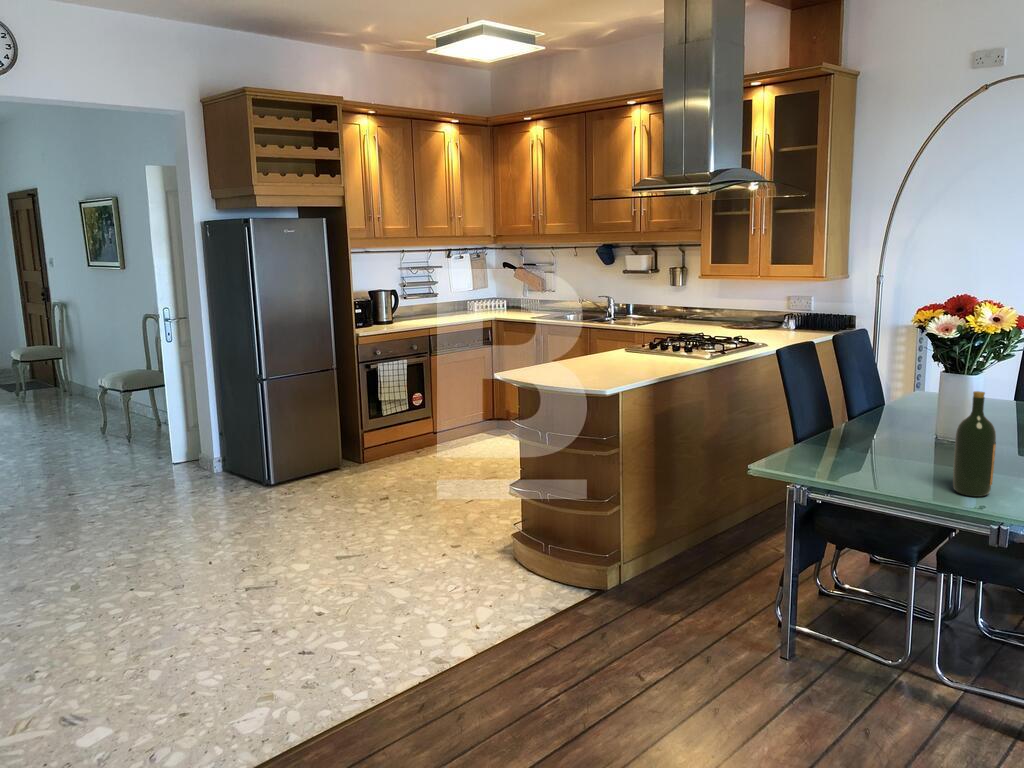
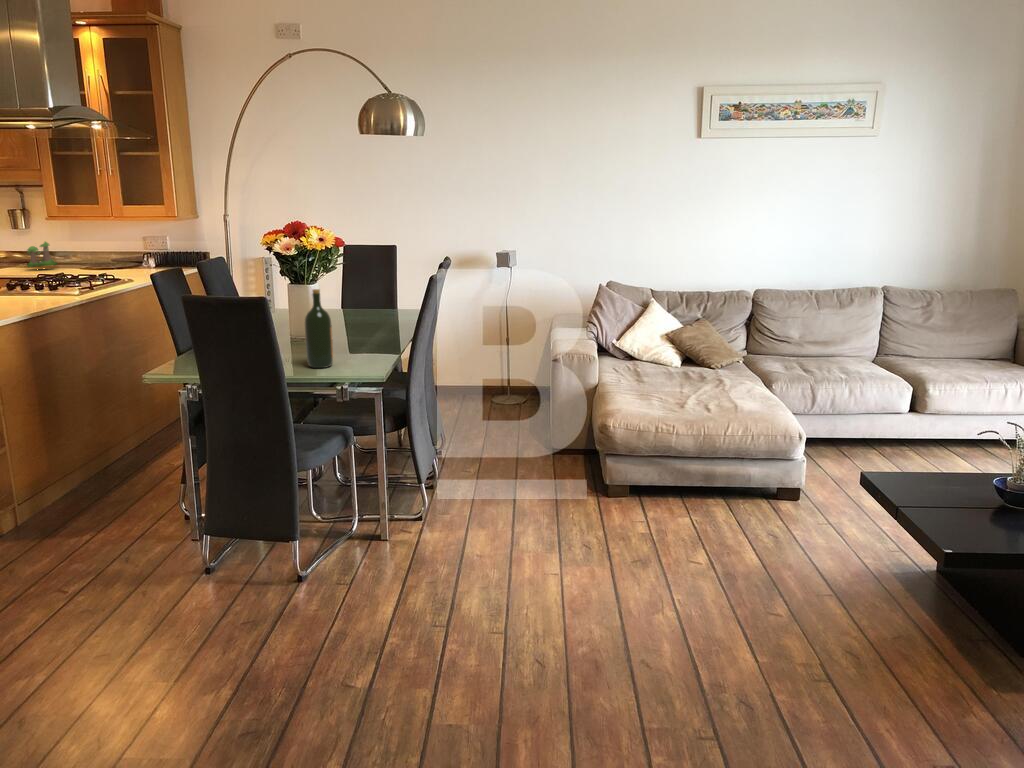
plant: none [676,287,705,325] -> present [27,242,57,267]

